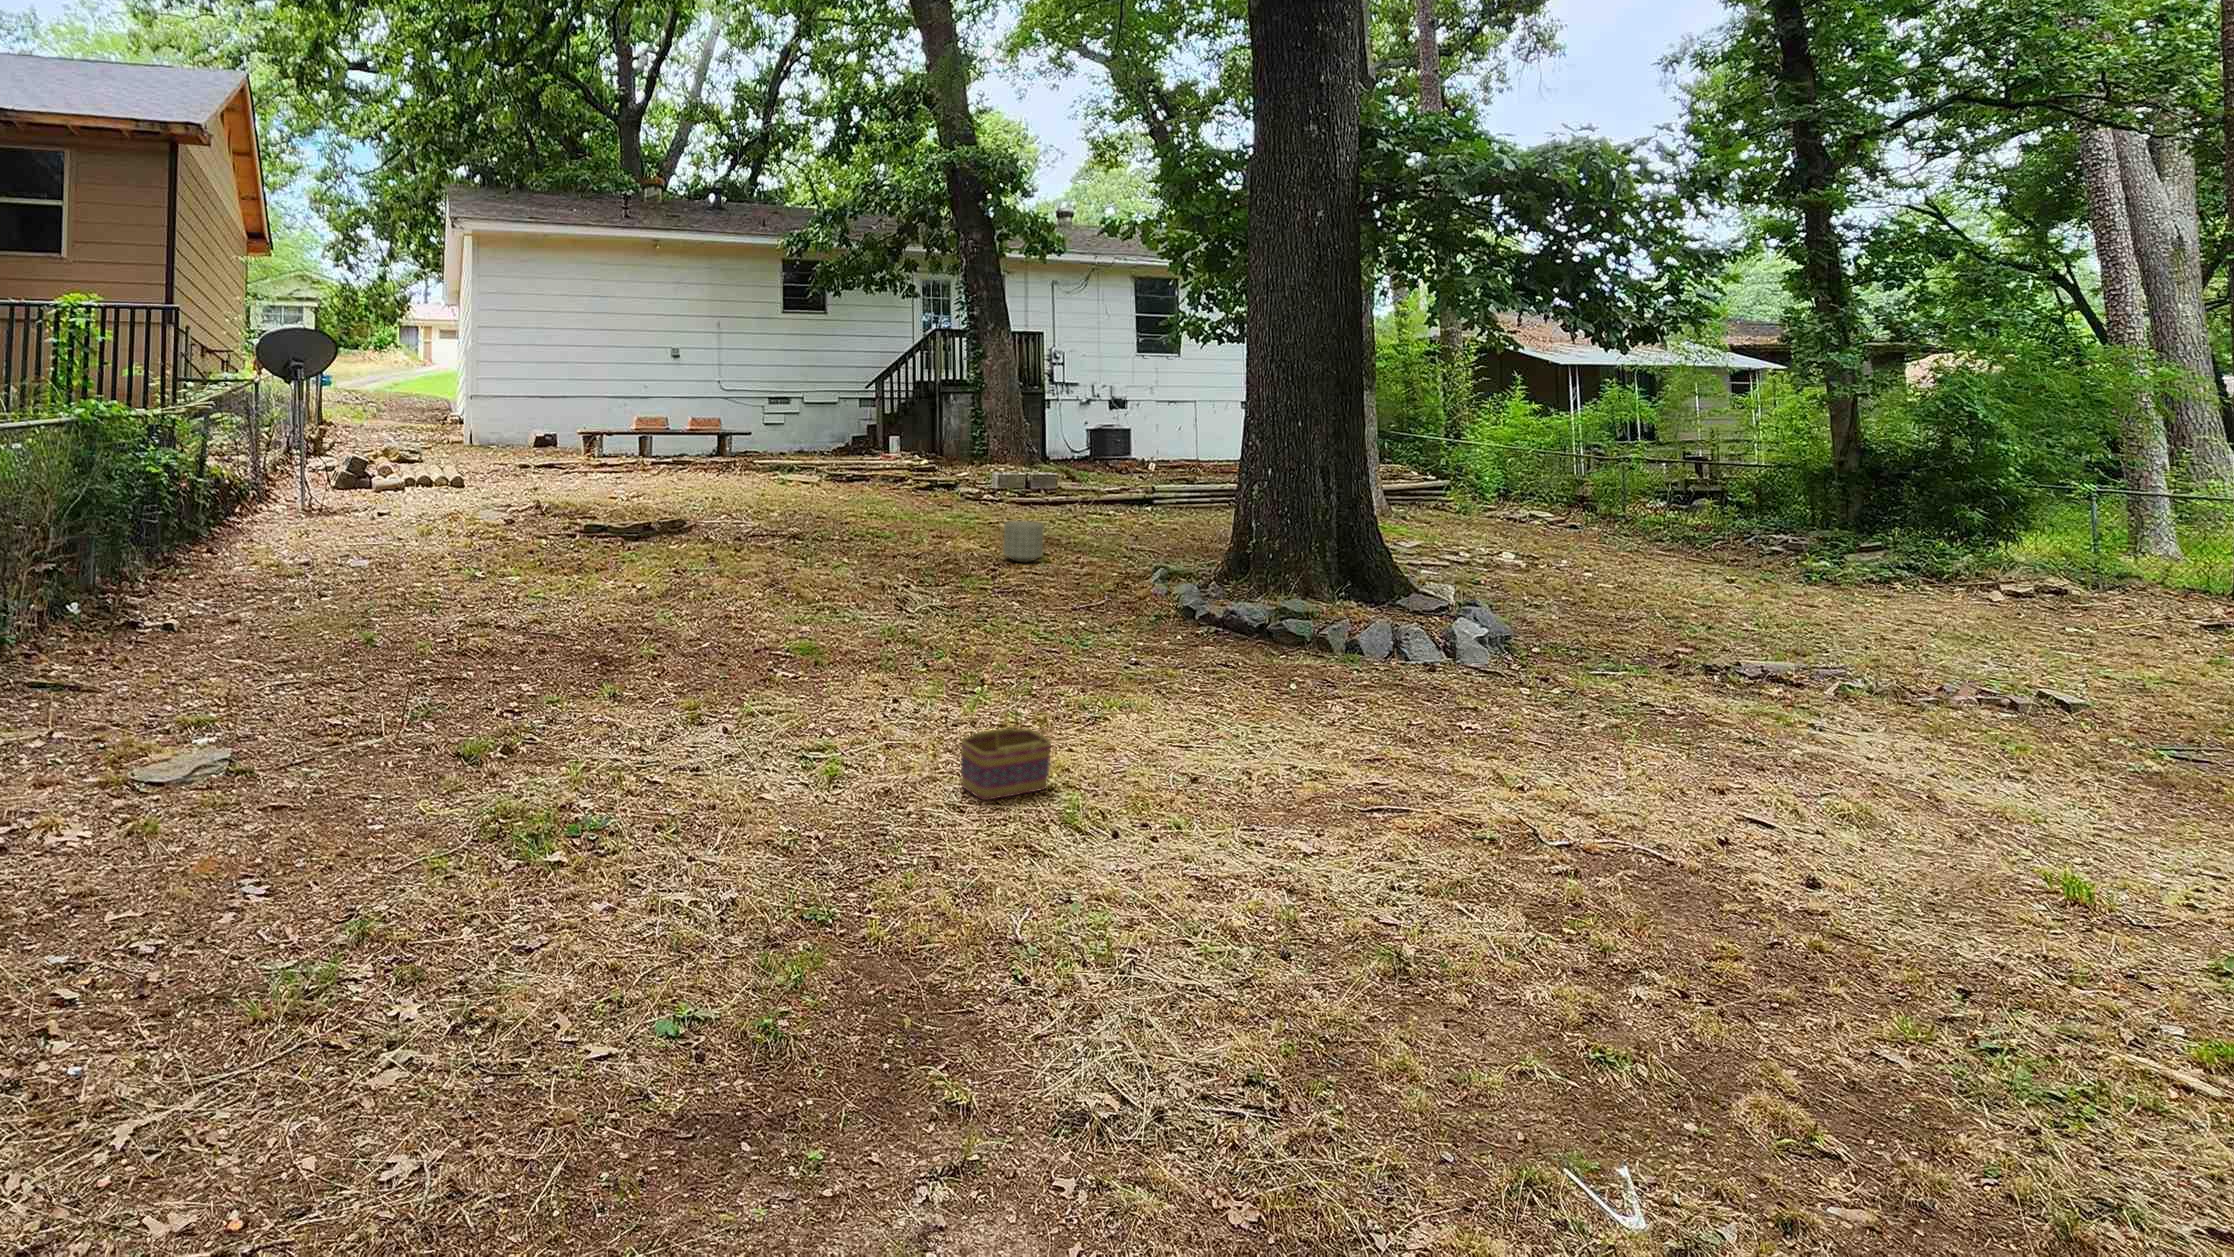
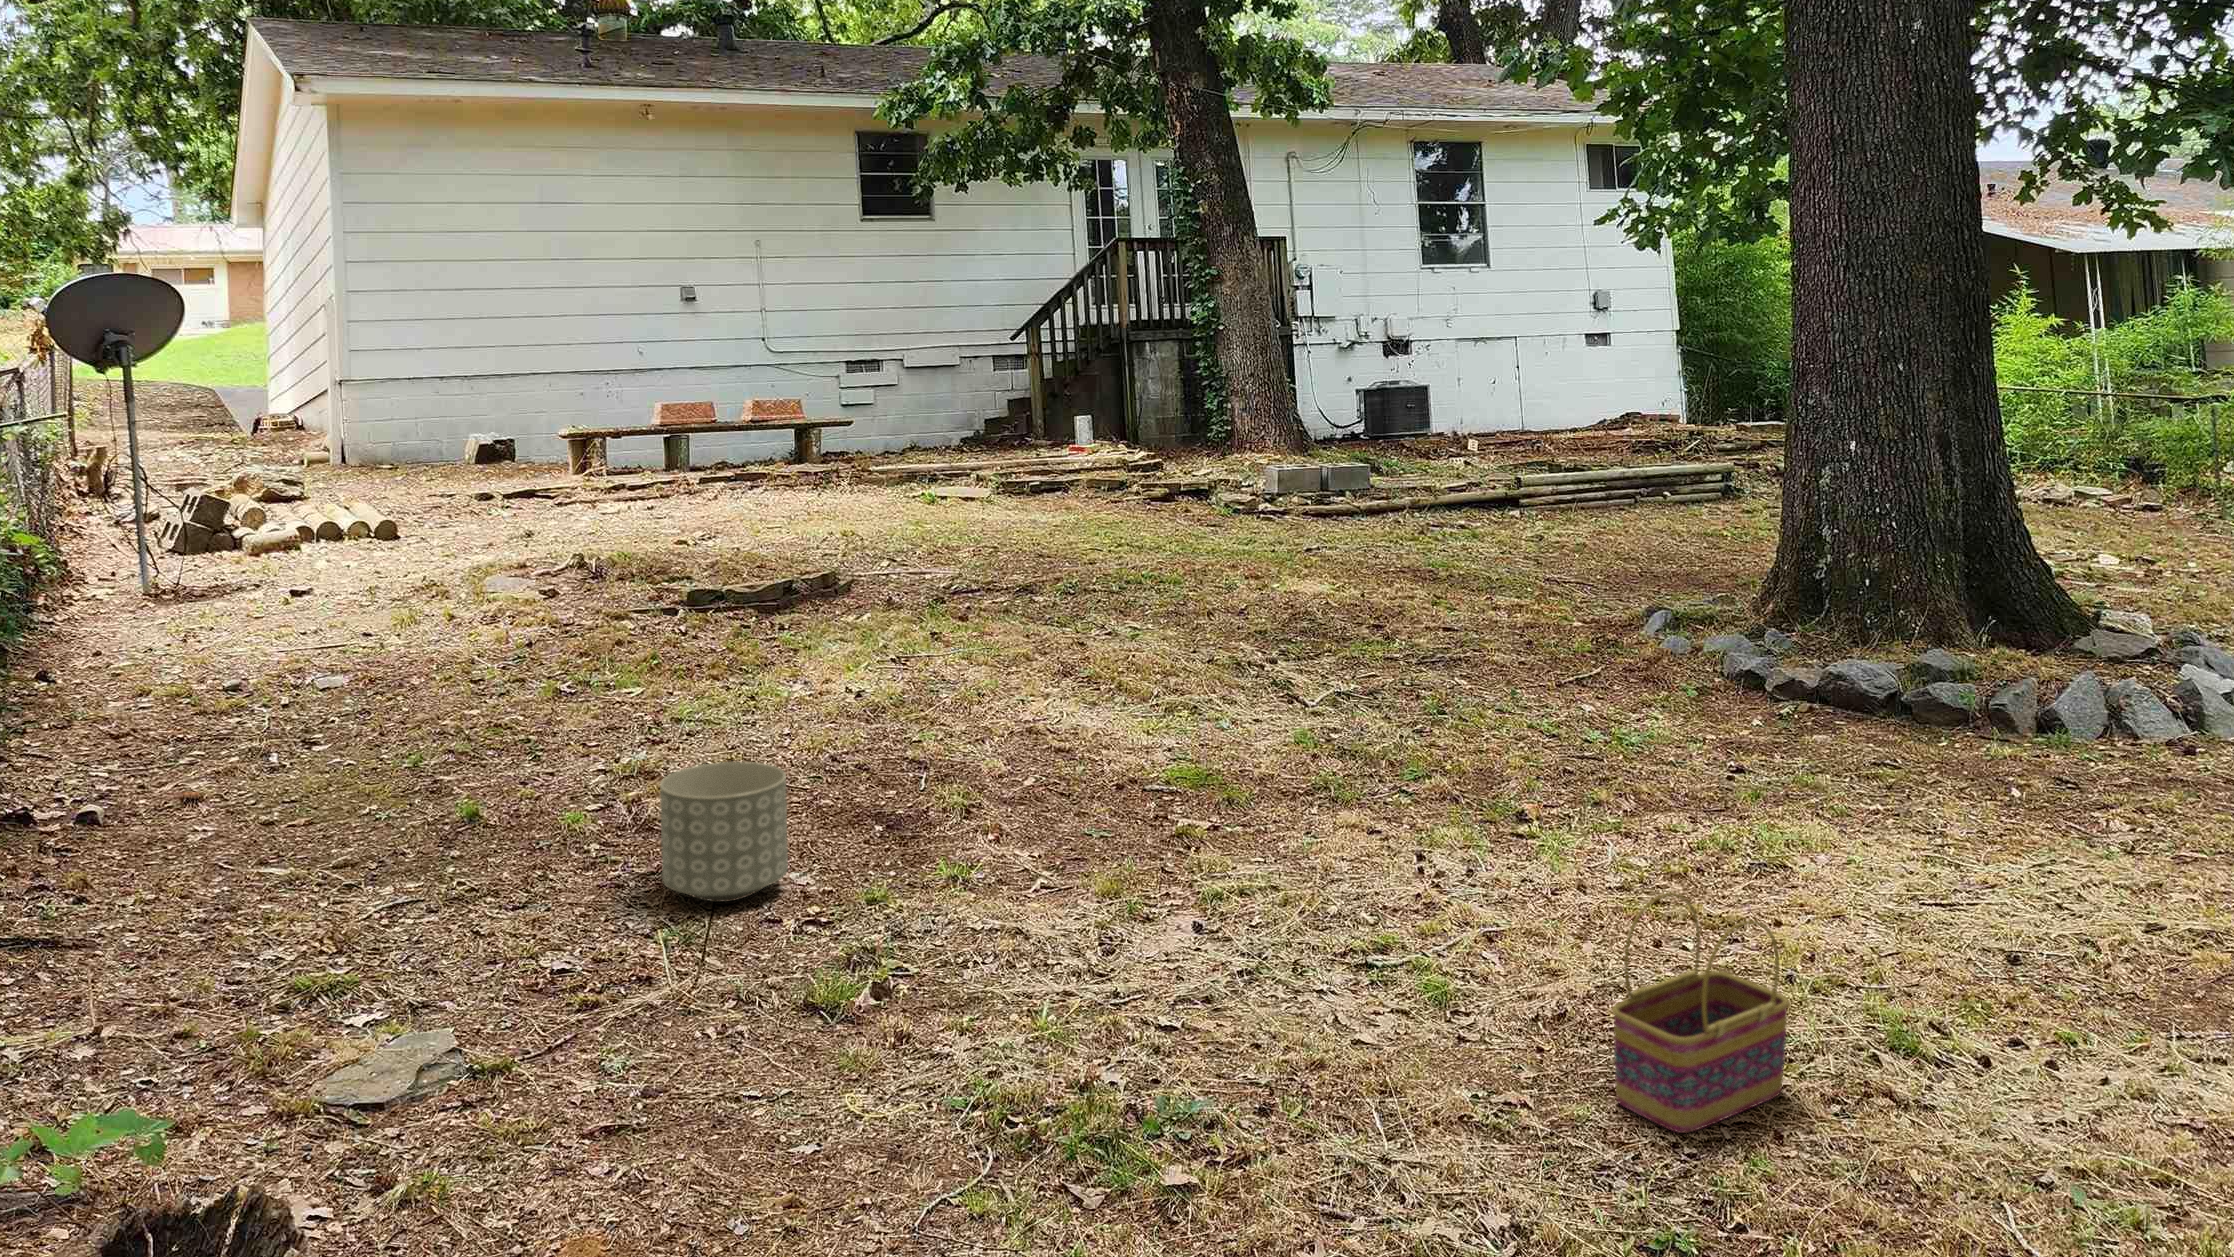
planter: present [1003,521,1044,562] -> present [660,762,788,902]

